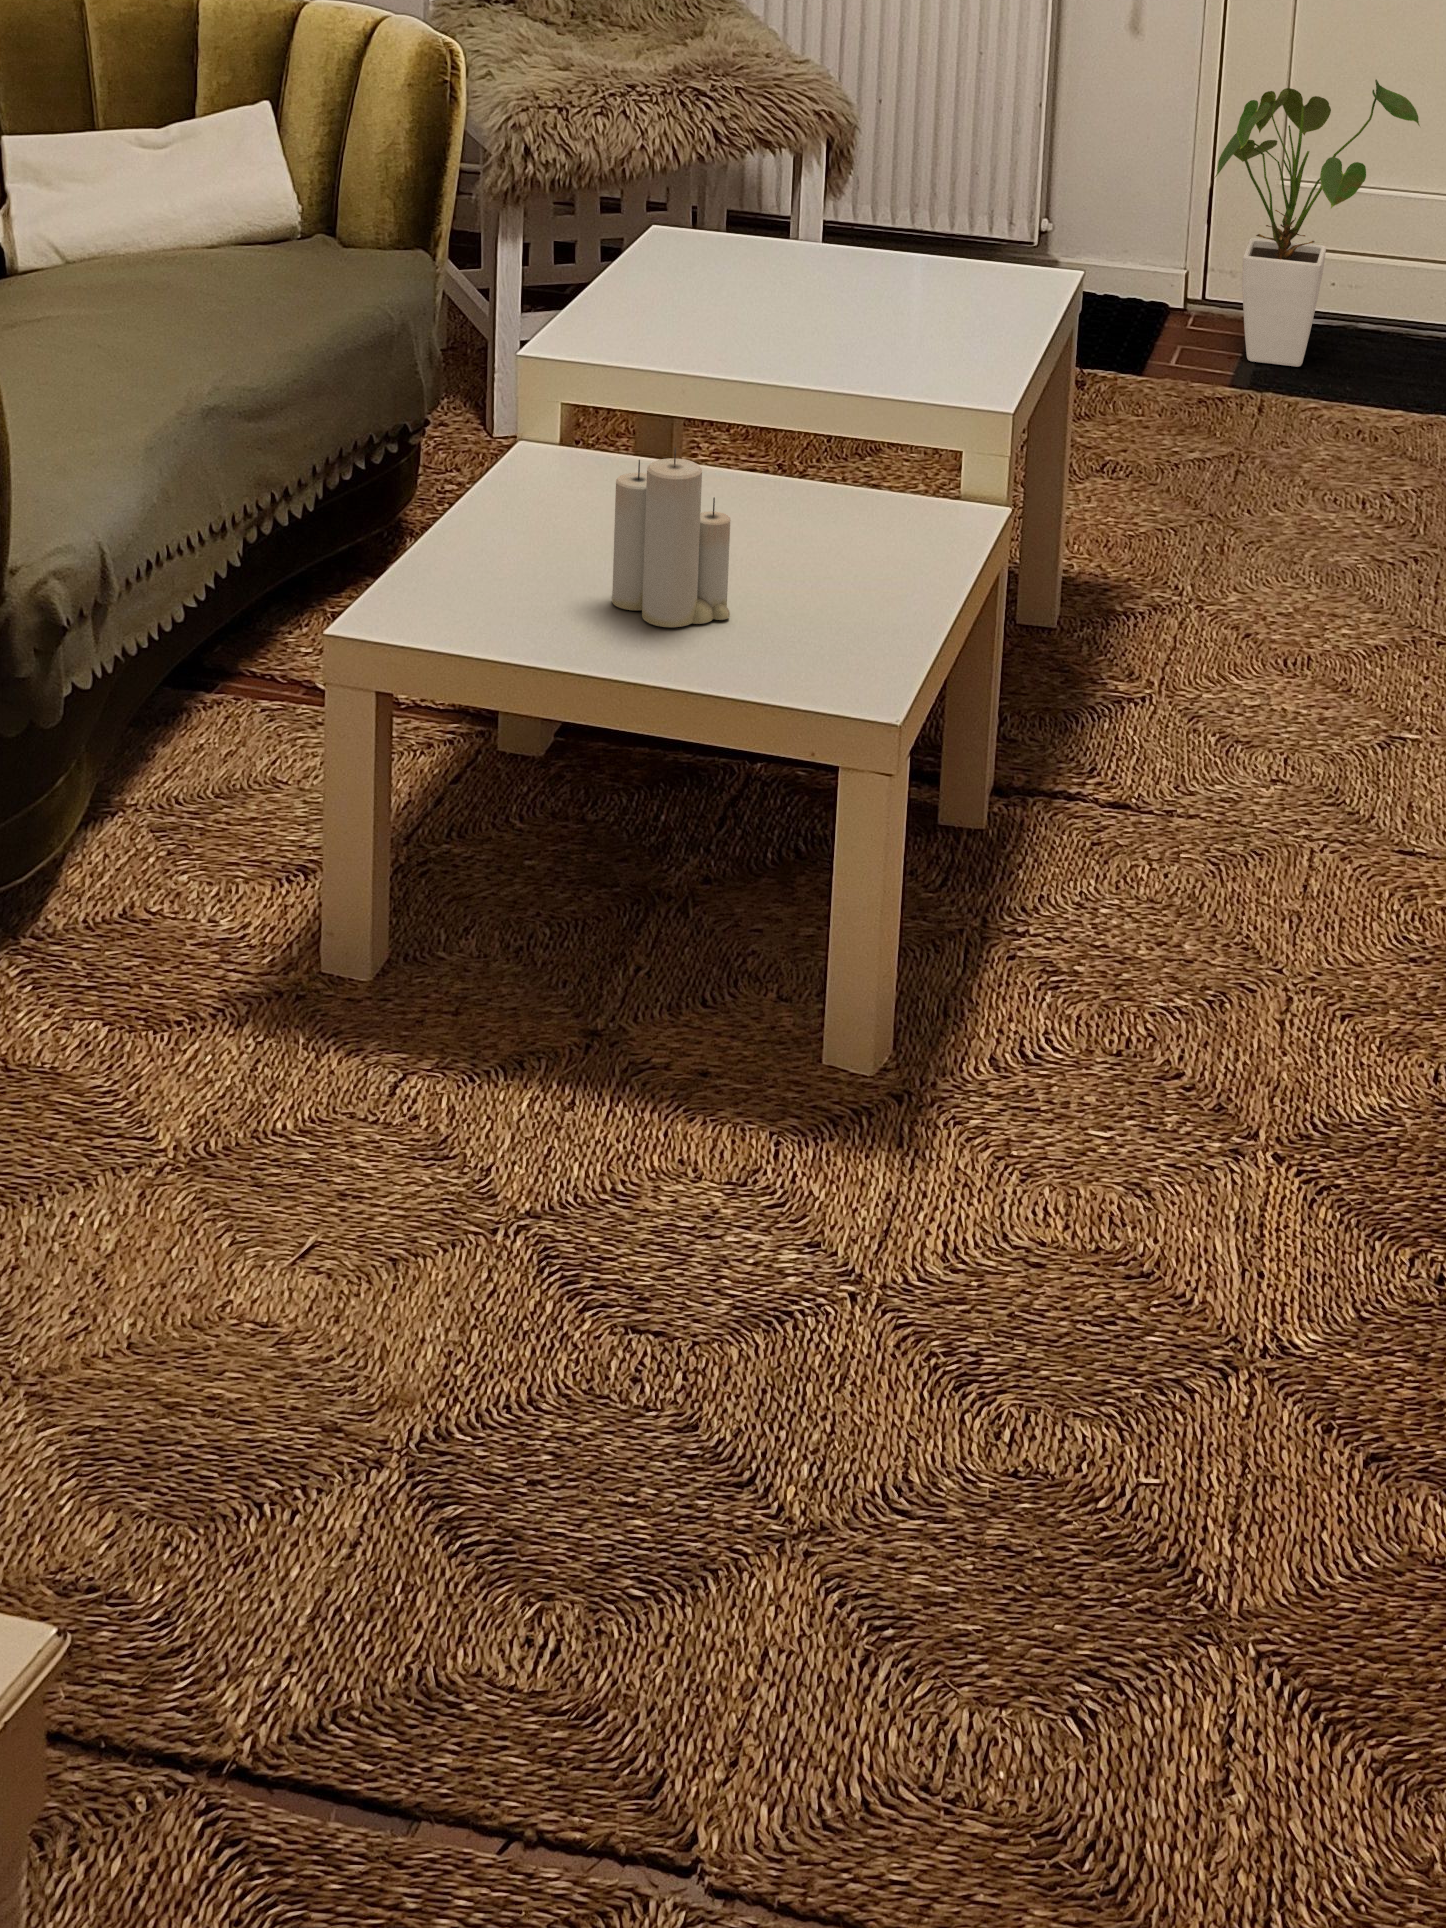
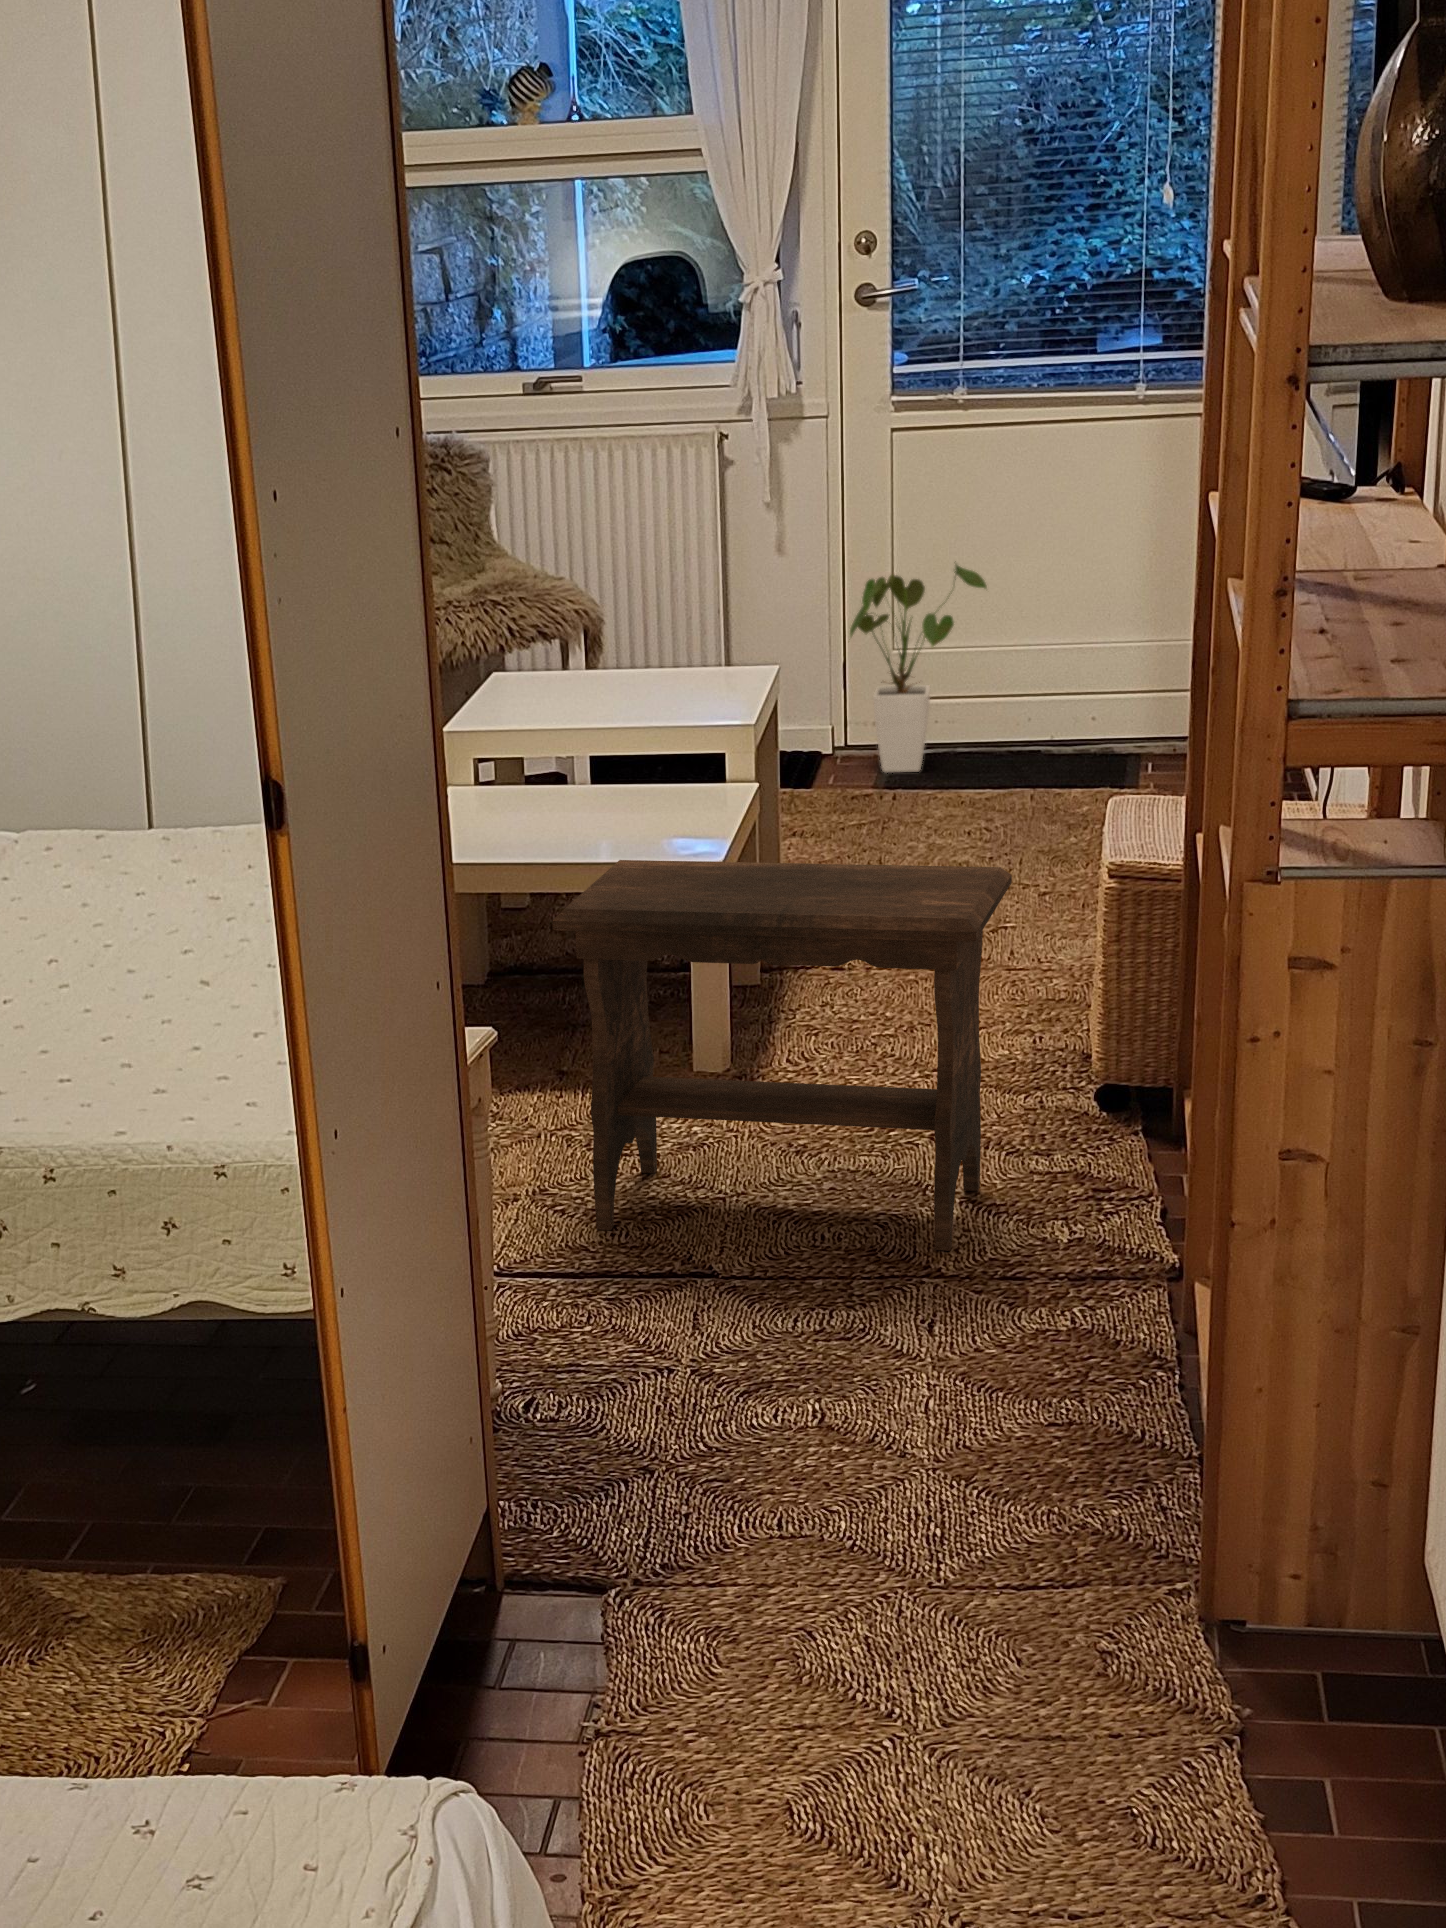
candle: present [612,448,730,627] -> none [539,734,613,841]
footstool: none [444,816,1413,1857] -> present [552,860,1012,1251]

